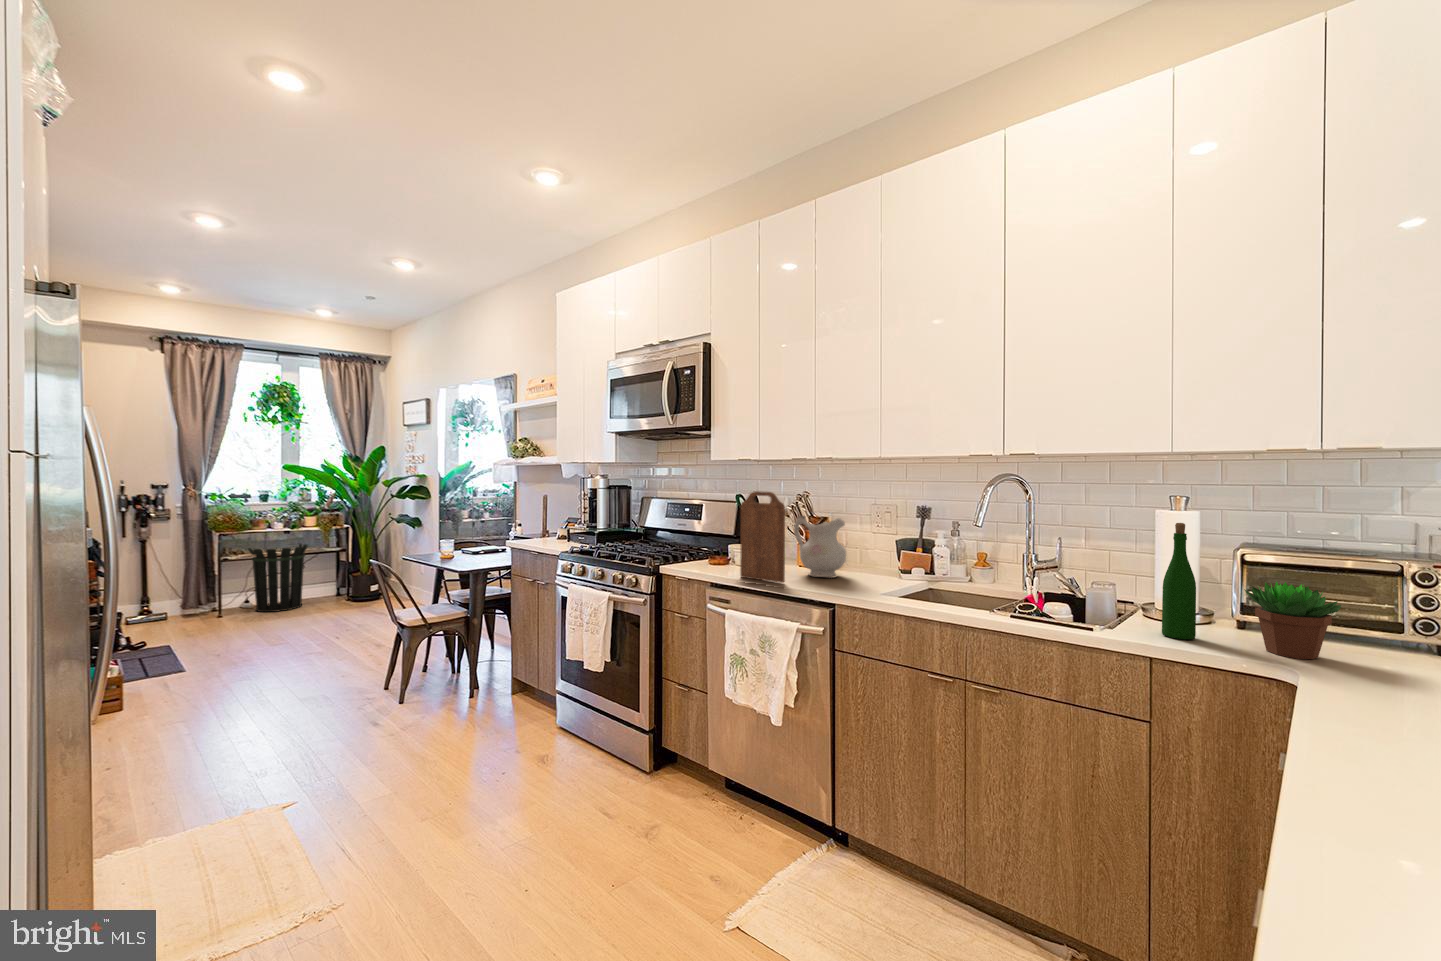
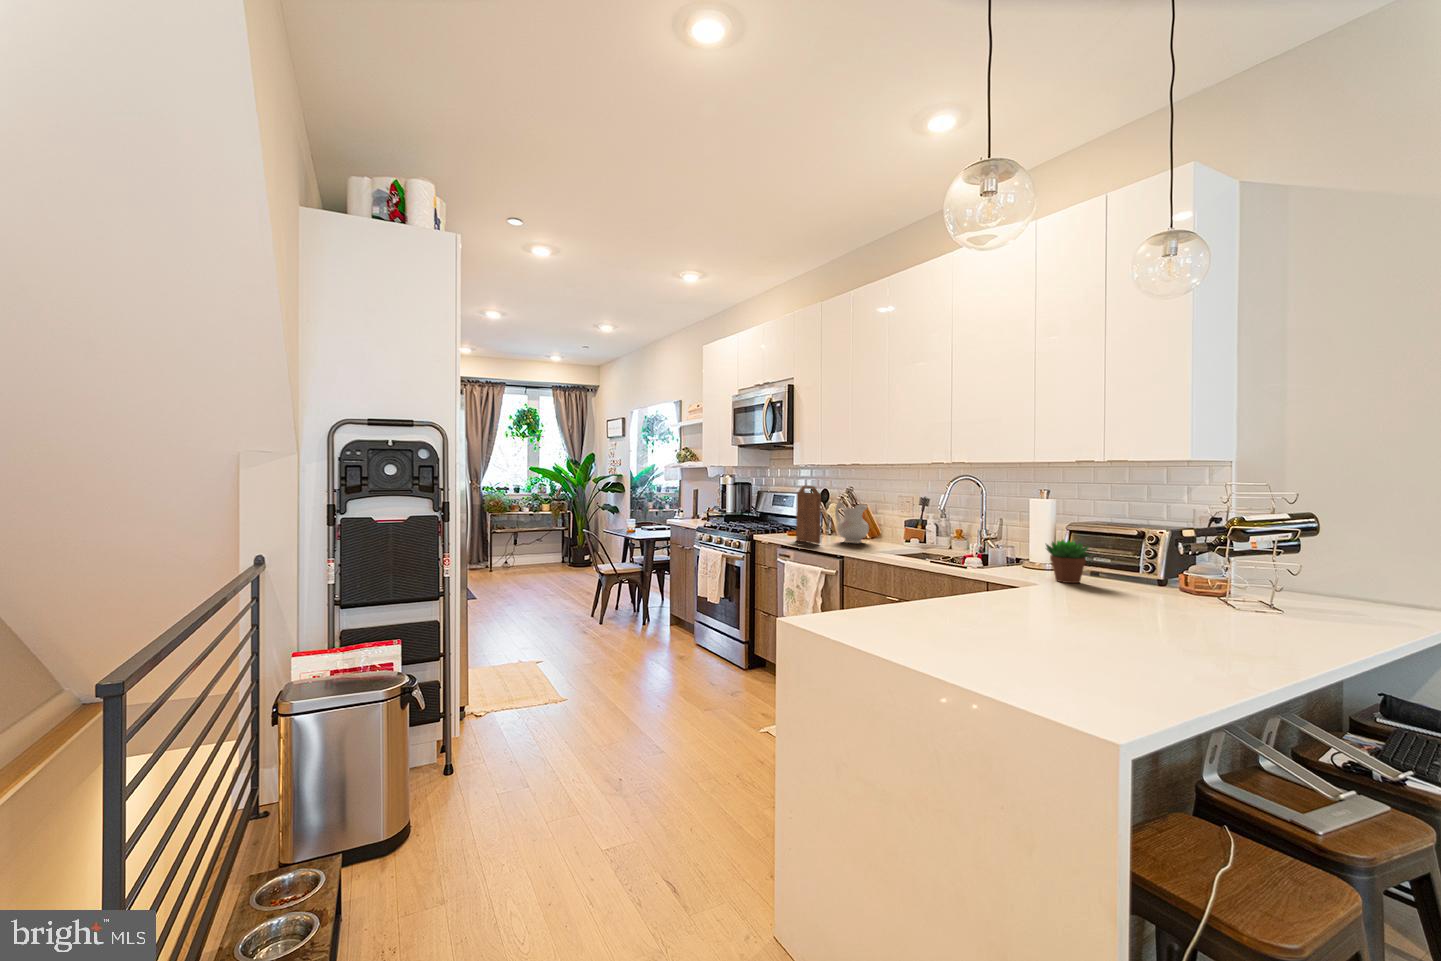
wine bottle: present [1162,523,1196,639] -> none [1006,504,1026,574]
waste bin: present [248,544,308,612] -> none [508,523,545,570]

